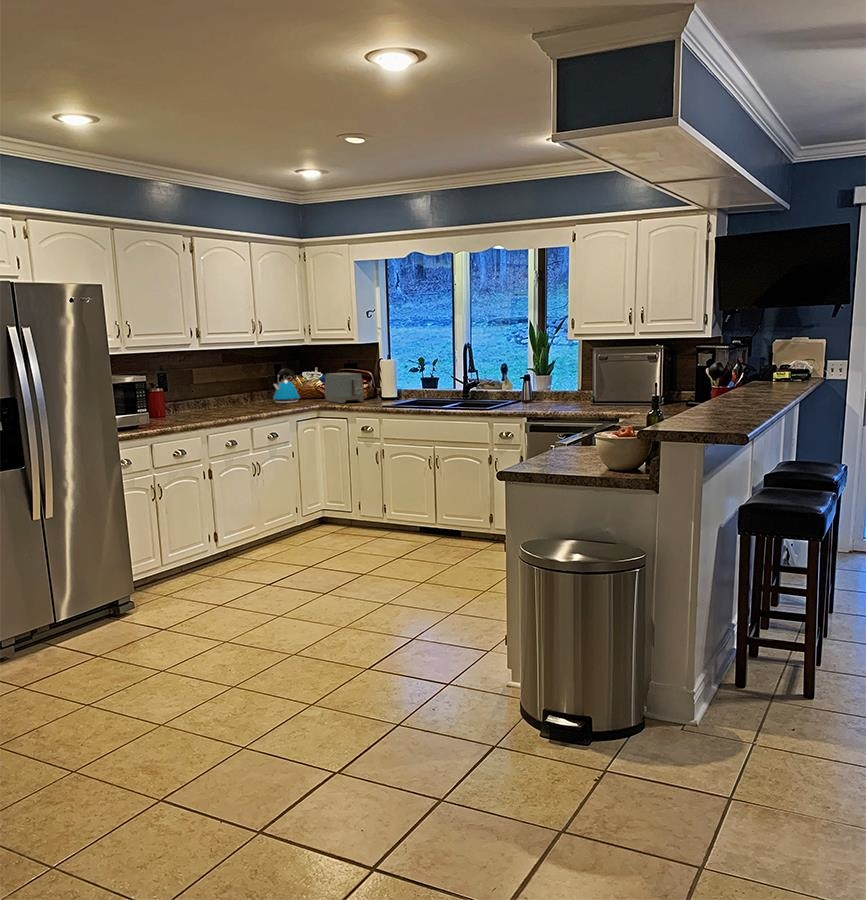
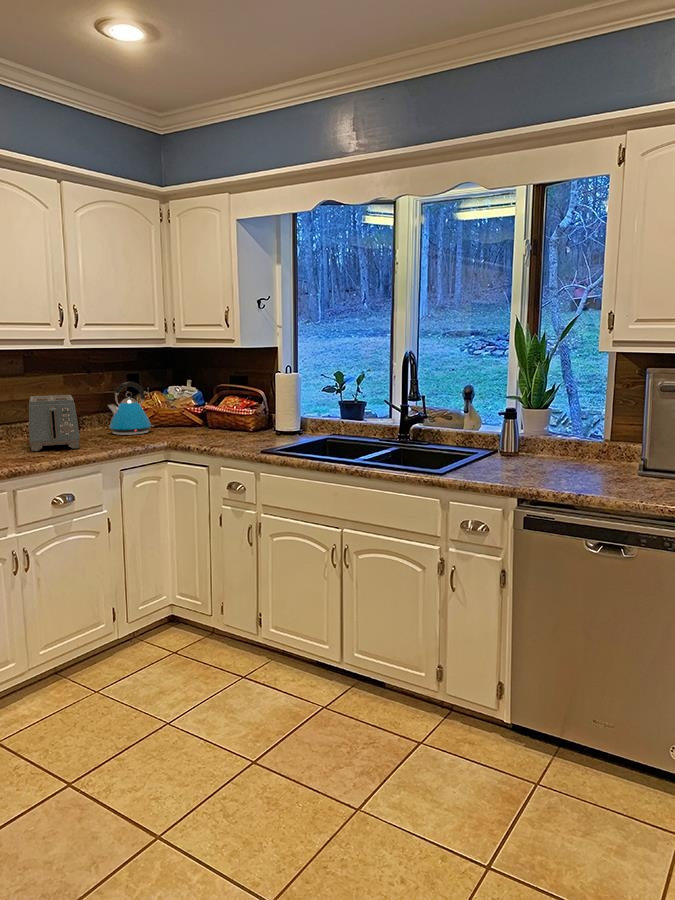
toaster: present [325,373,364,403] -> present [29,395,80,451]

